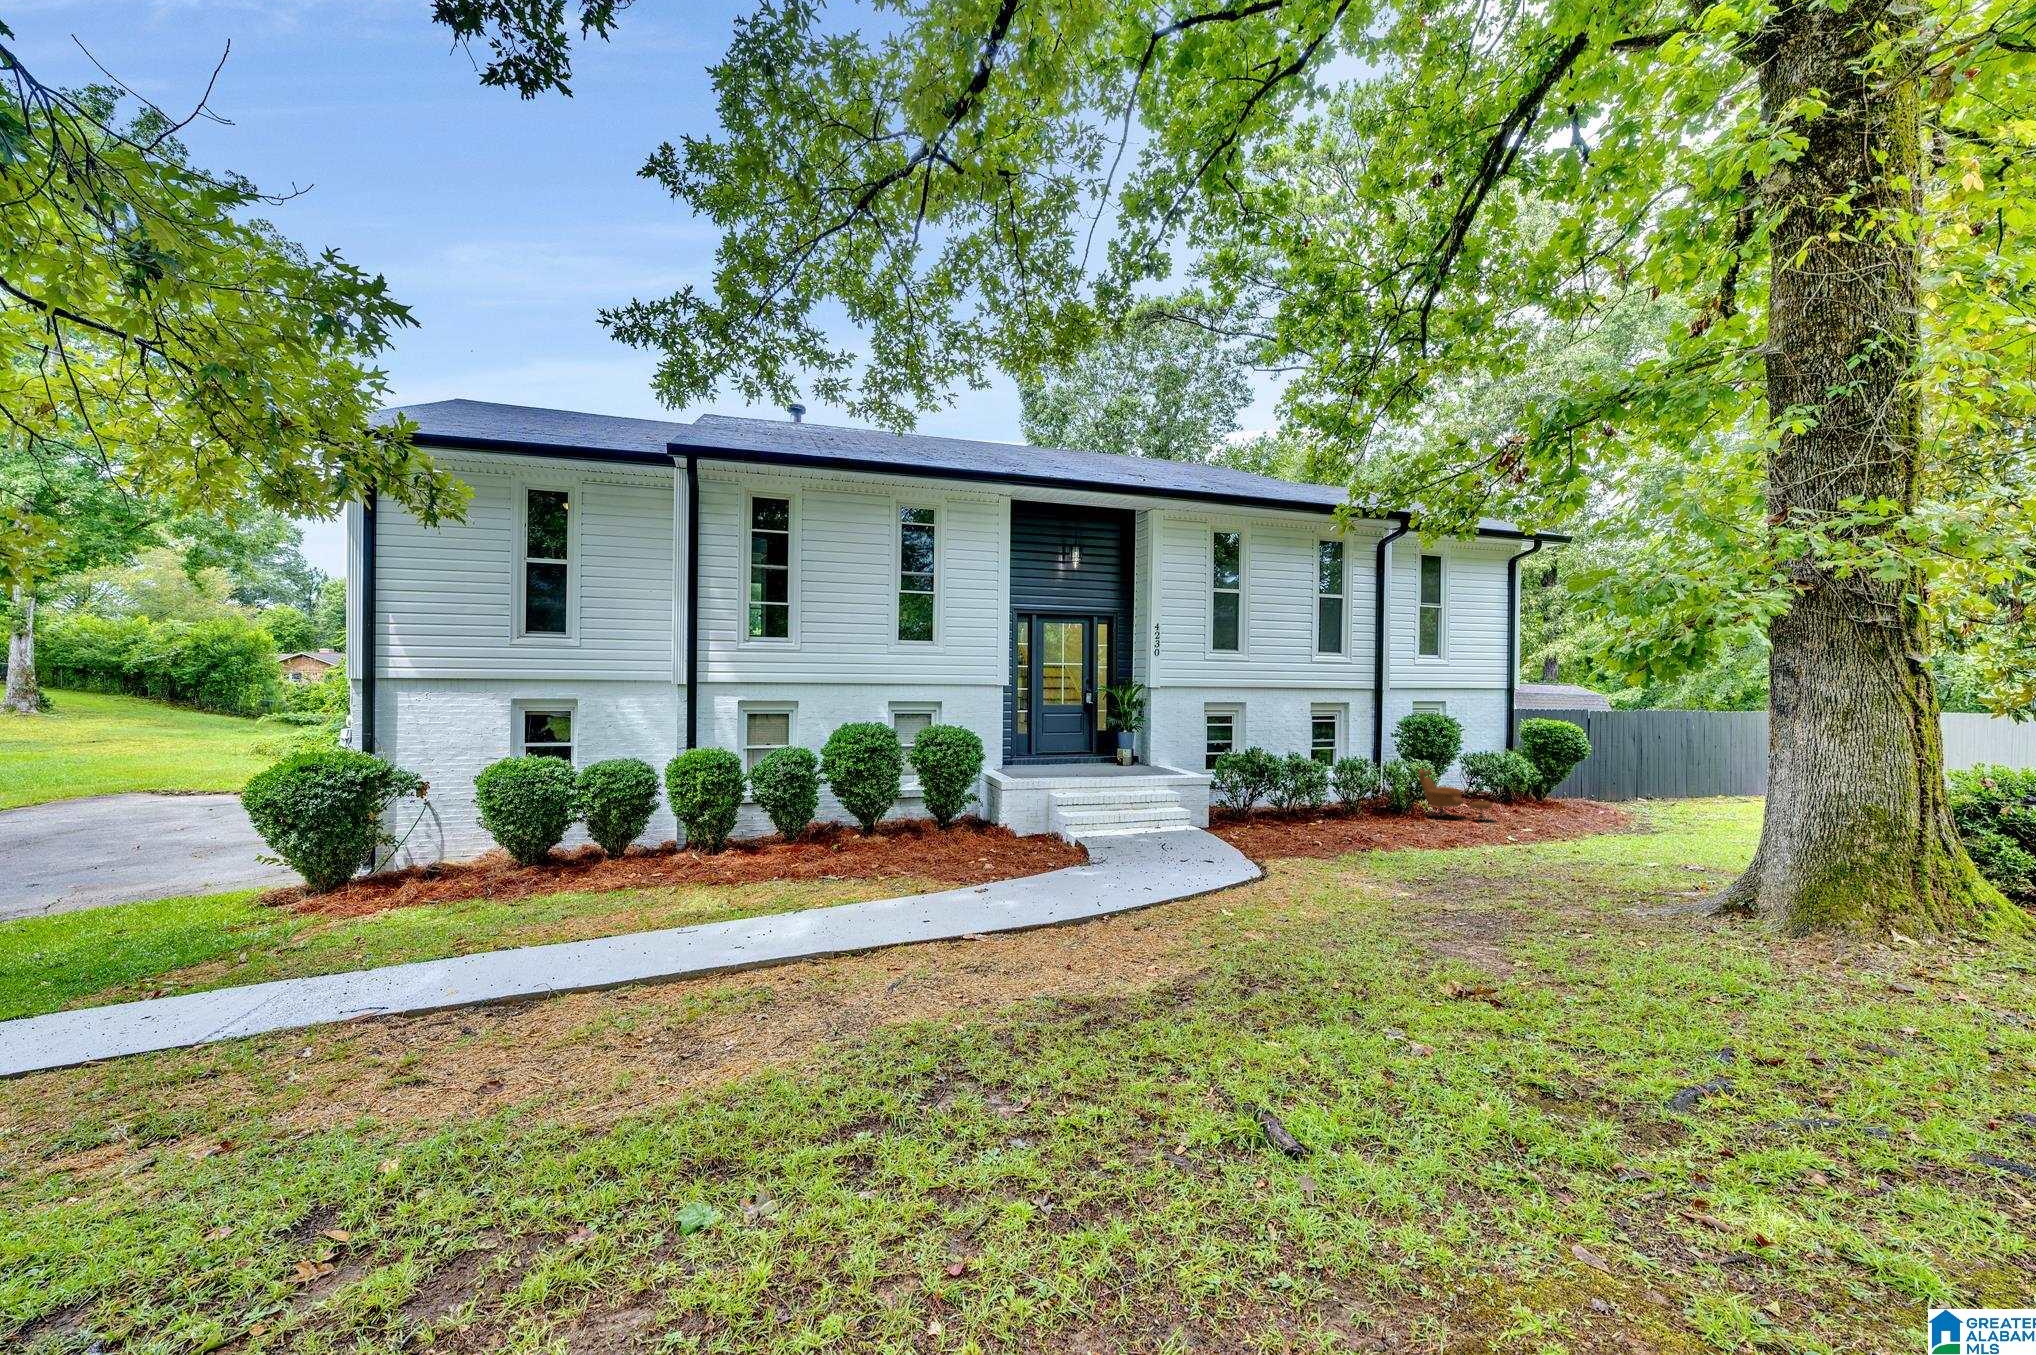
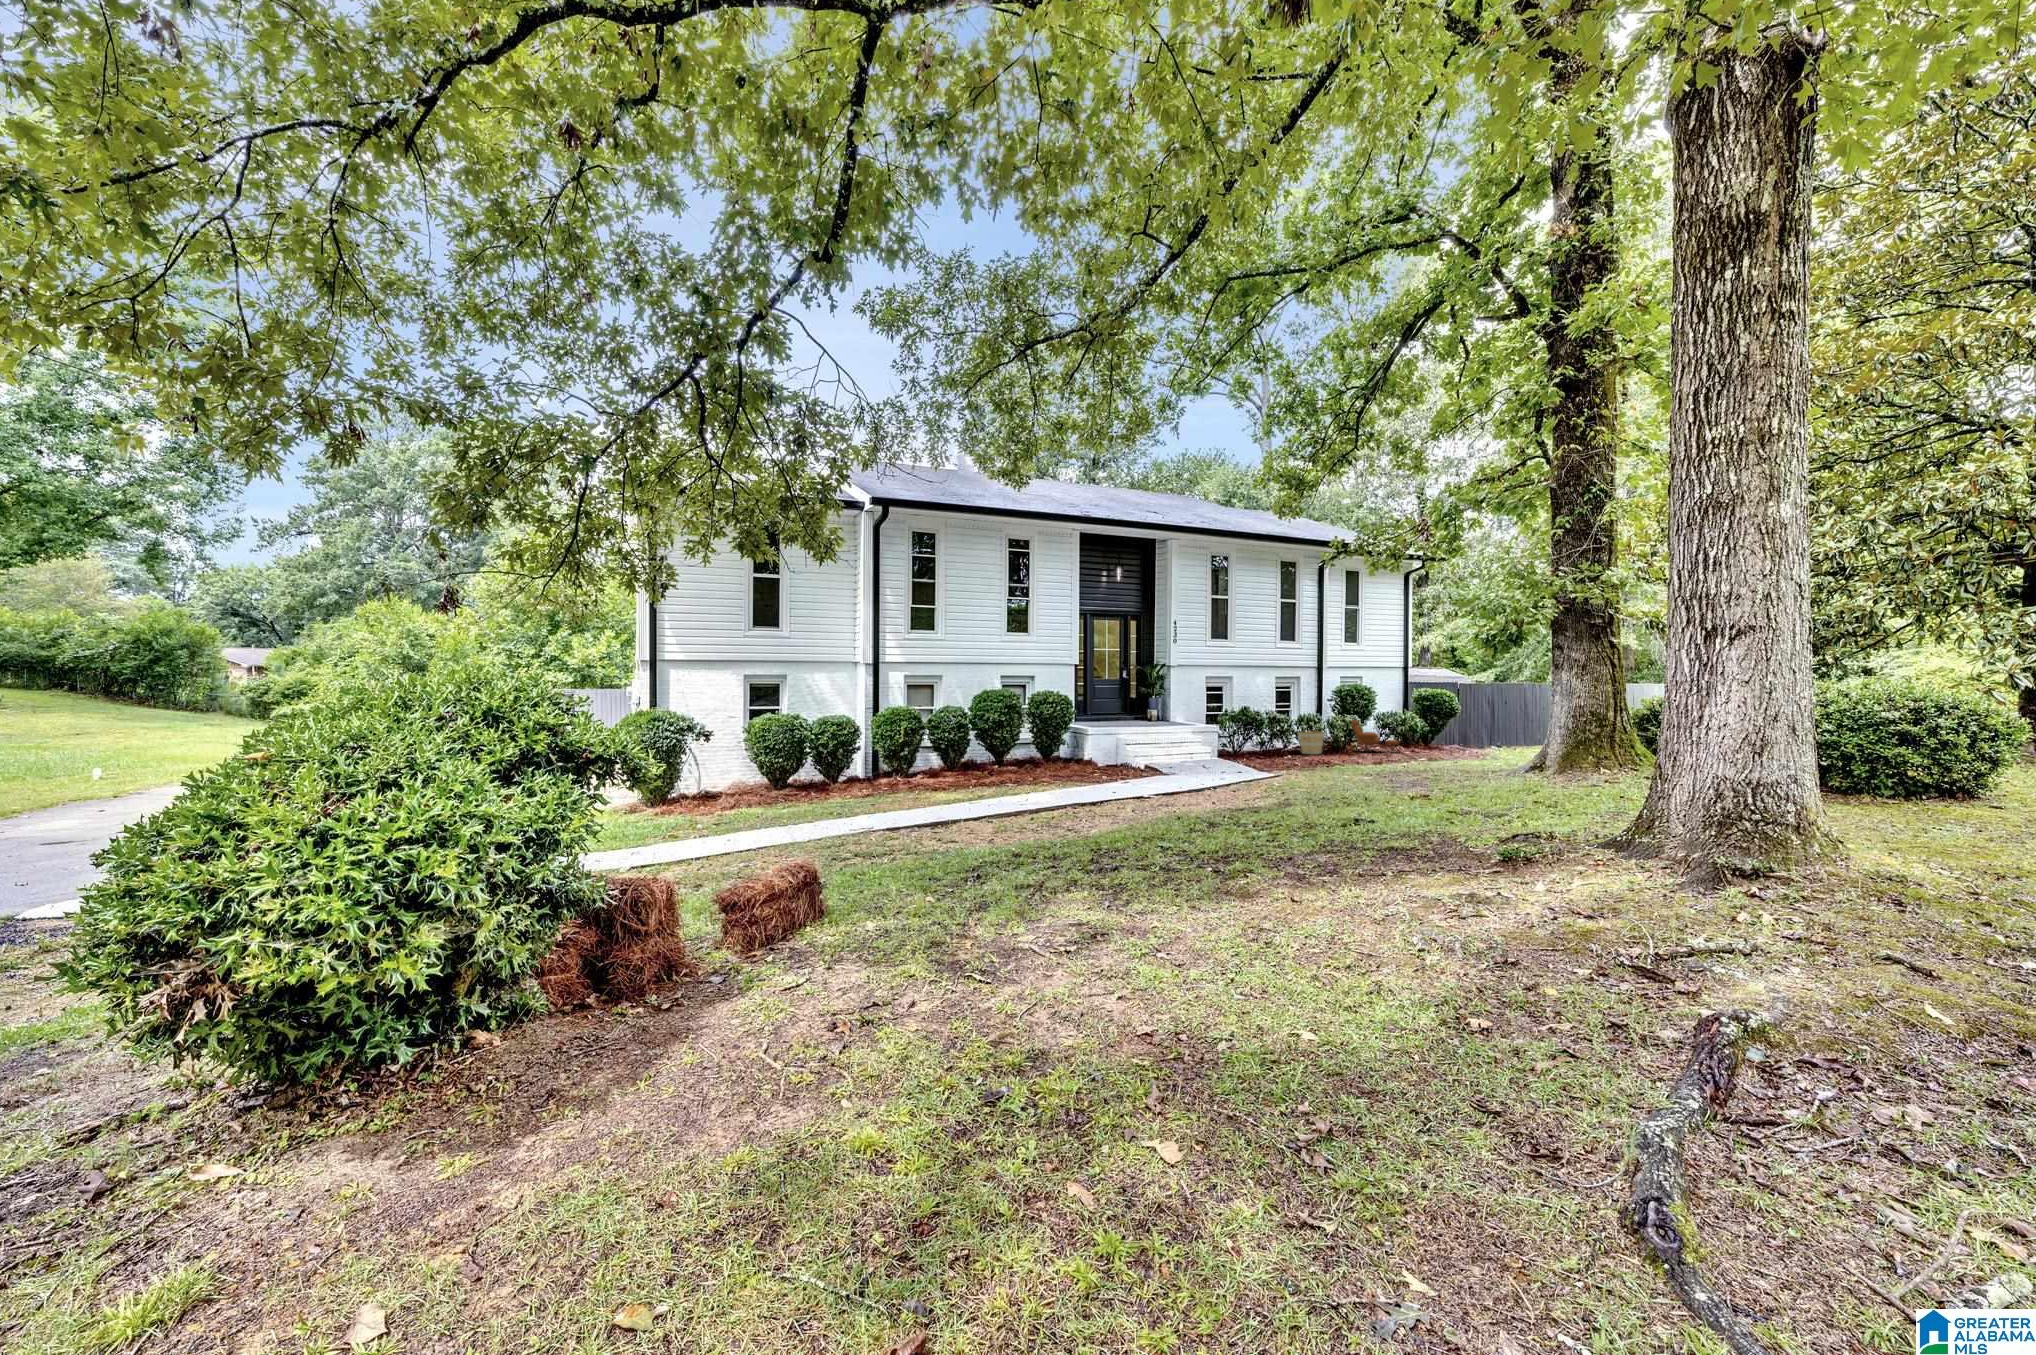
wooden bucket: none [1336,784,1376,820] -> present [1298,731,1325,754]

